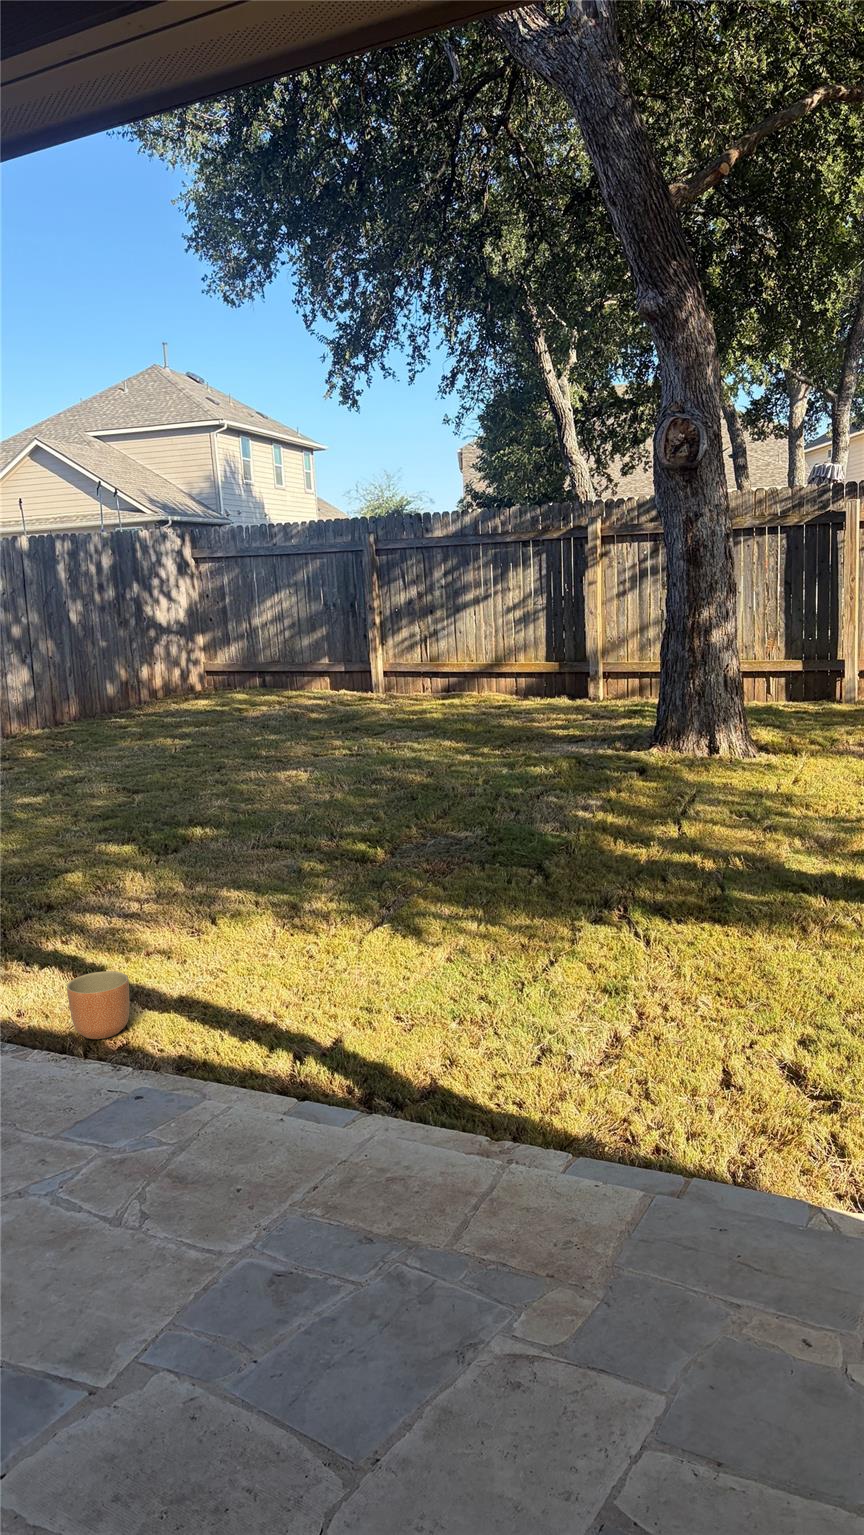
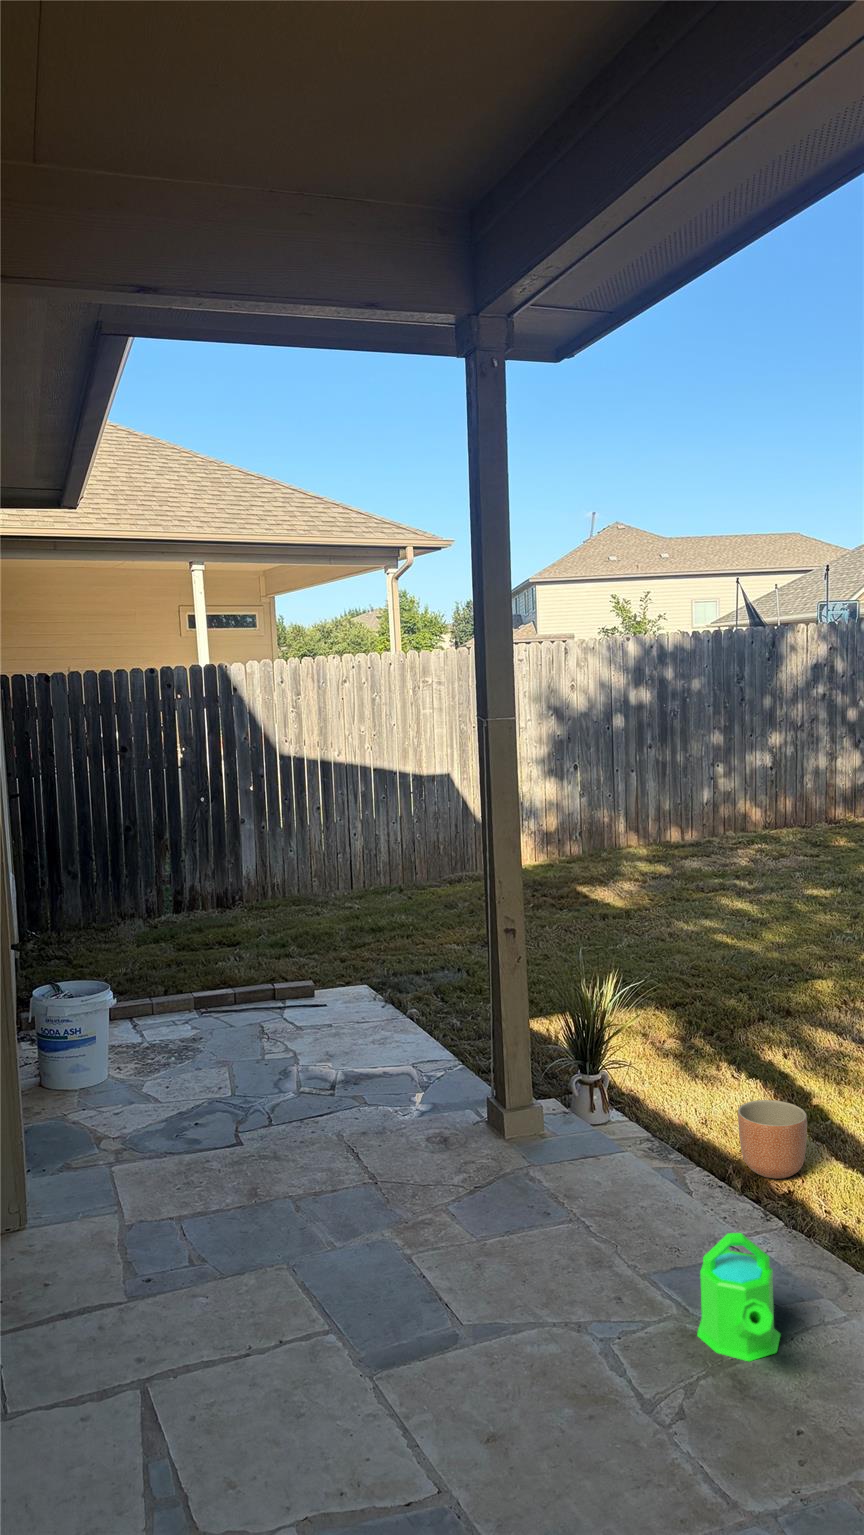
watering can: none [107,1066,183,1172] -> present [697,1233,781,1361]

